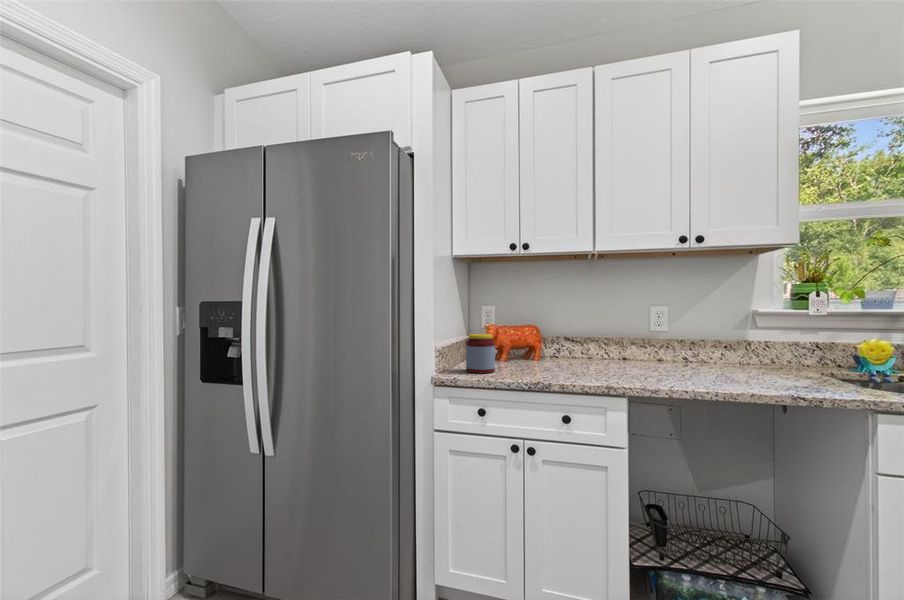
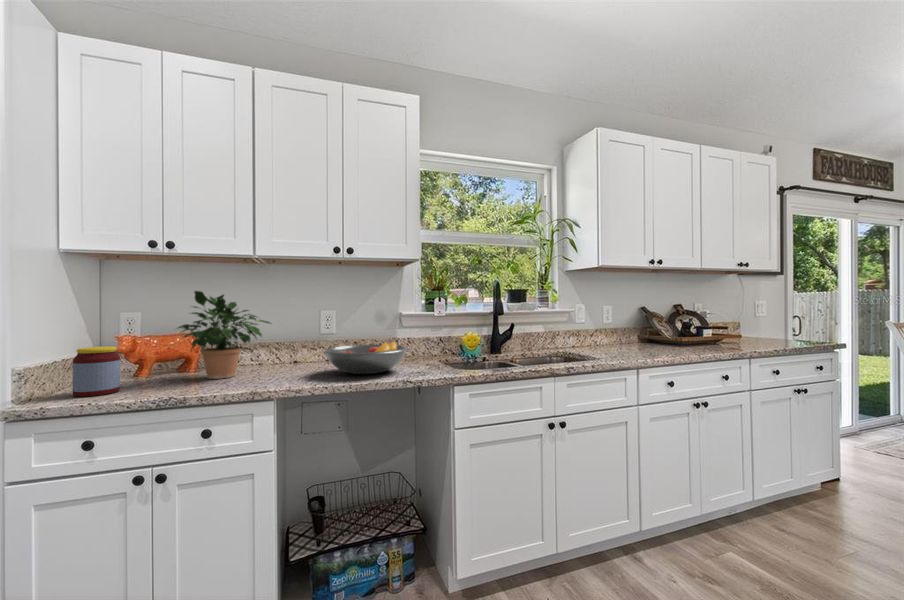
potted plant: none [529,286,613,369] -> present [178,291,271,379]
fruit bowl: none [671,345,782,381] -> present [324,341,407,374]

